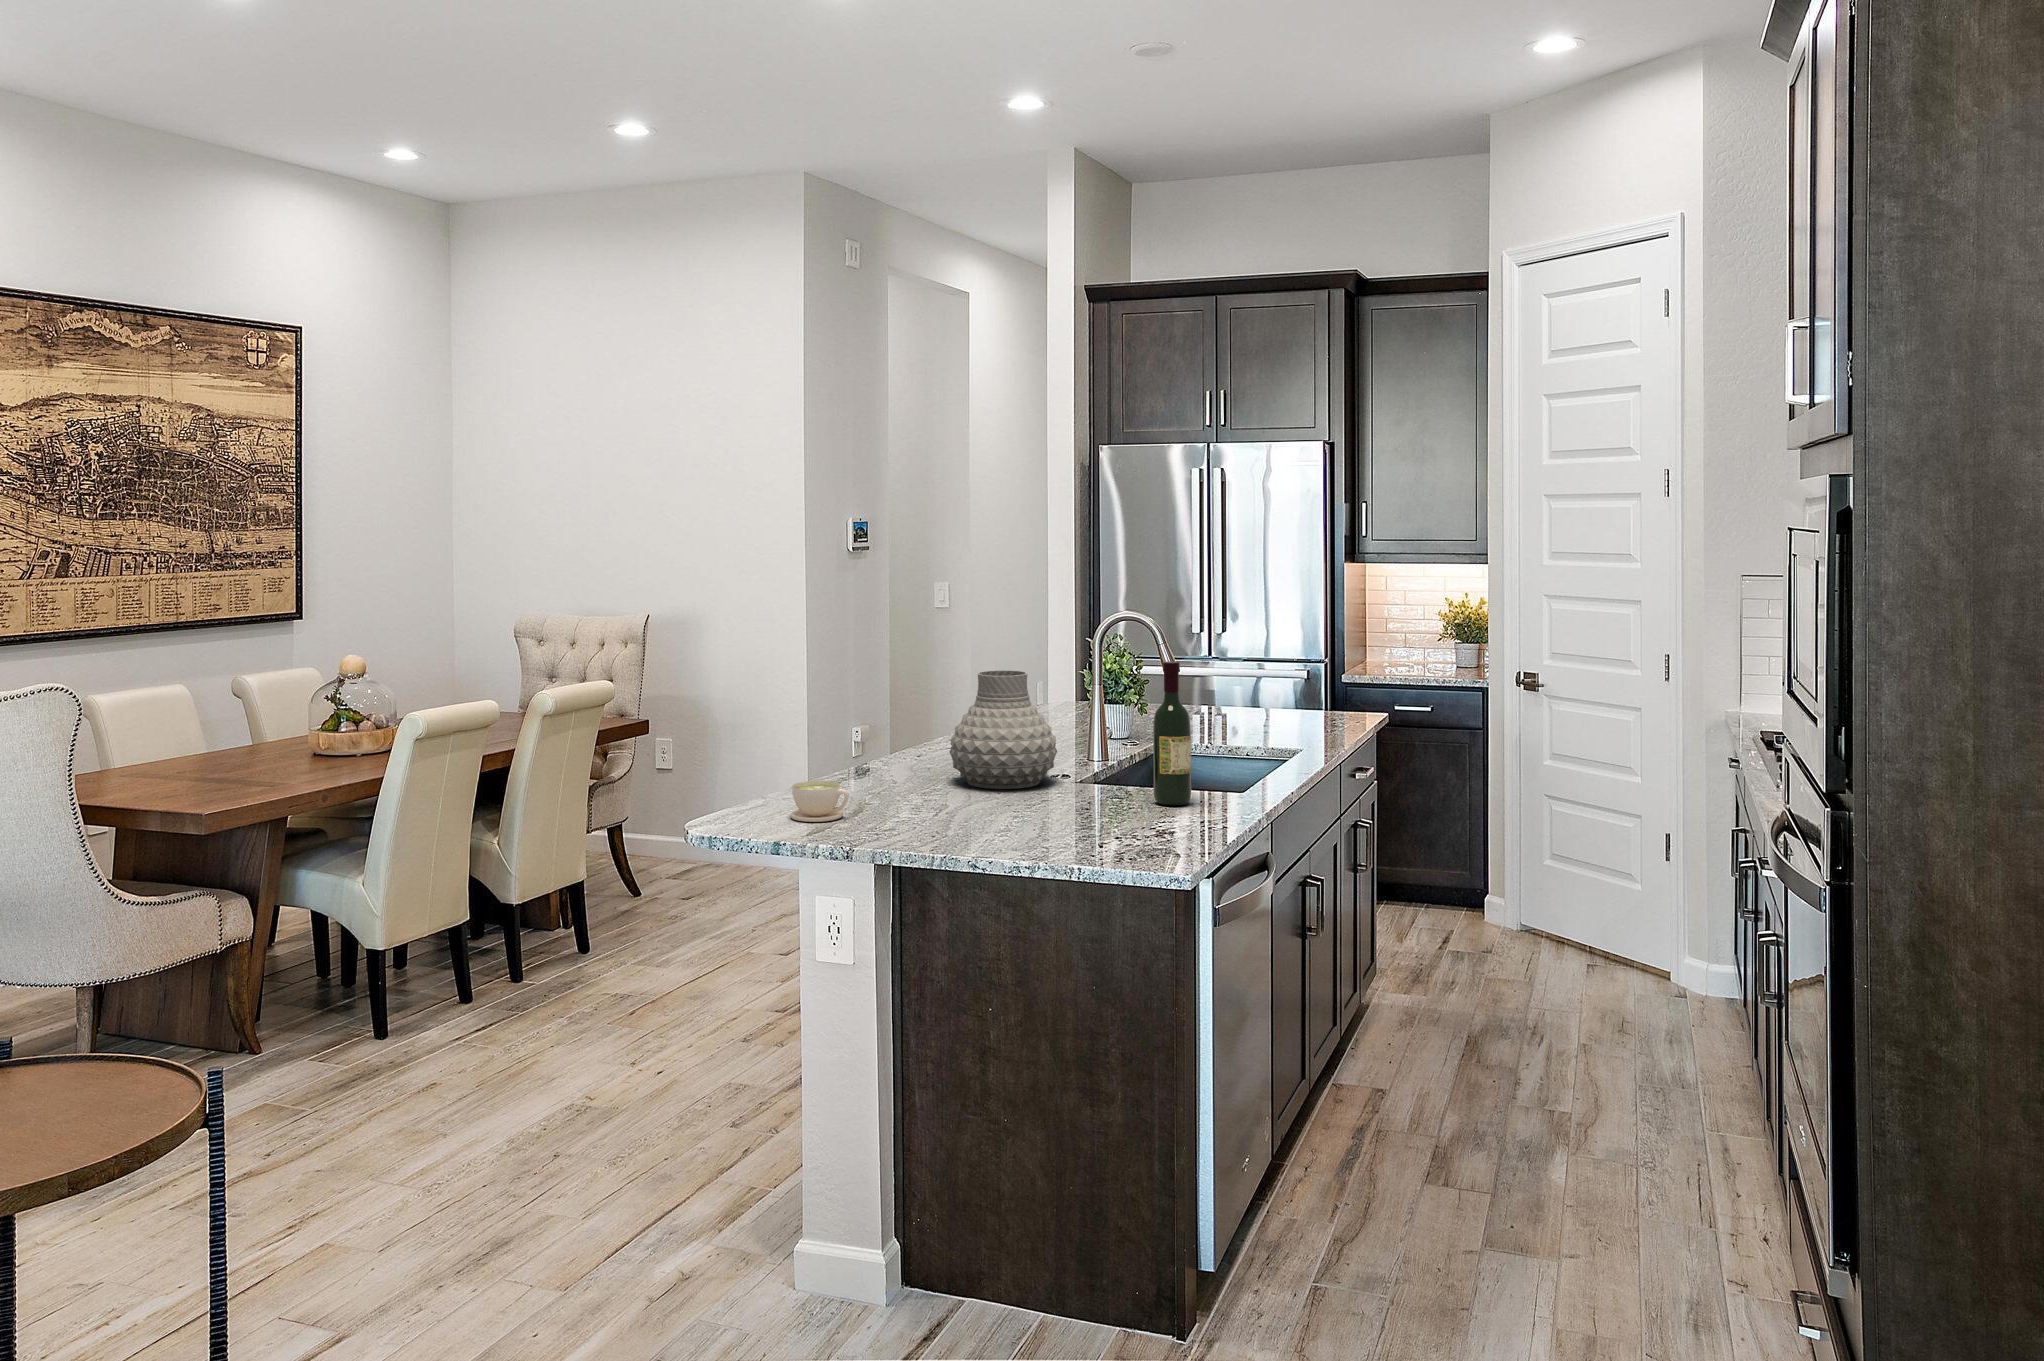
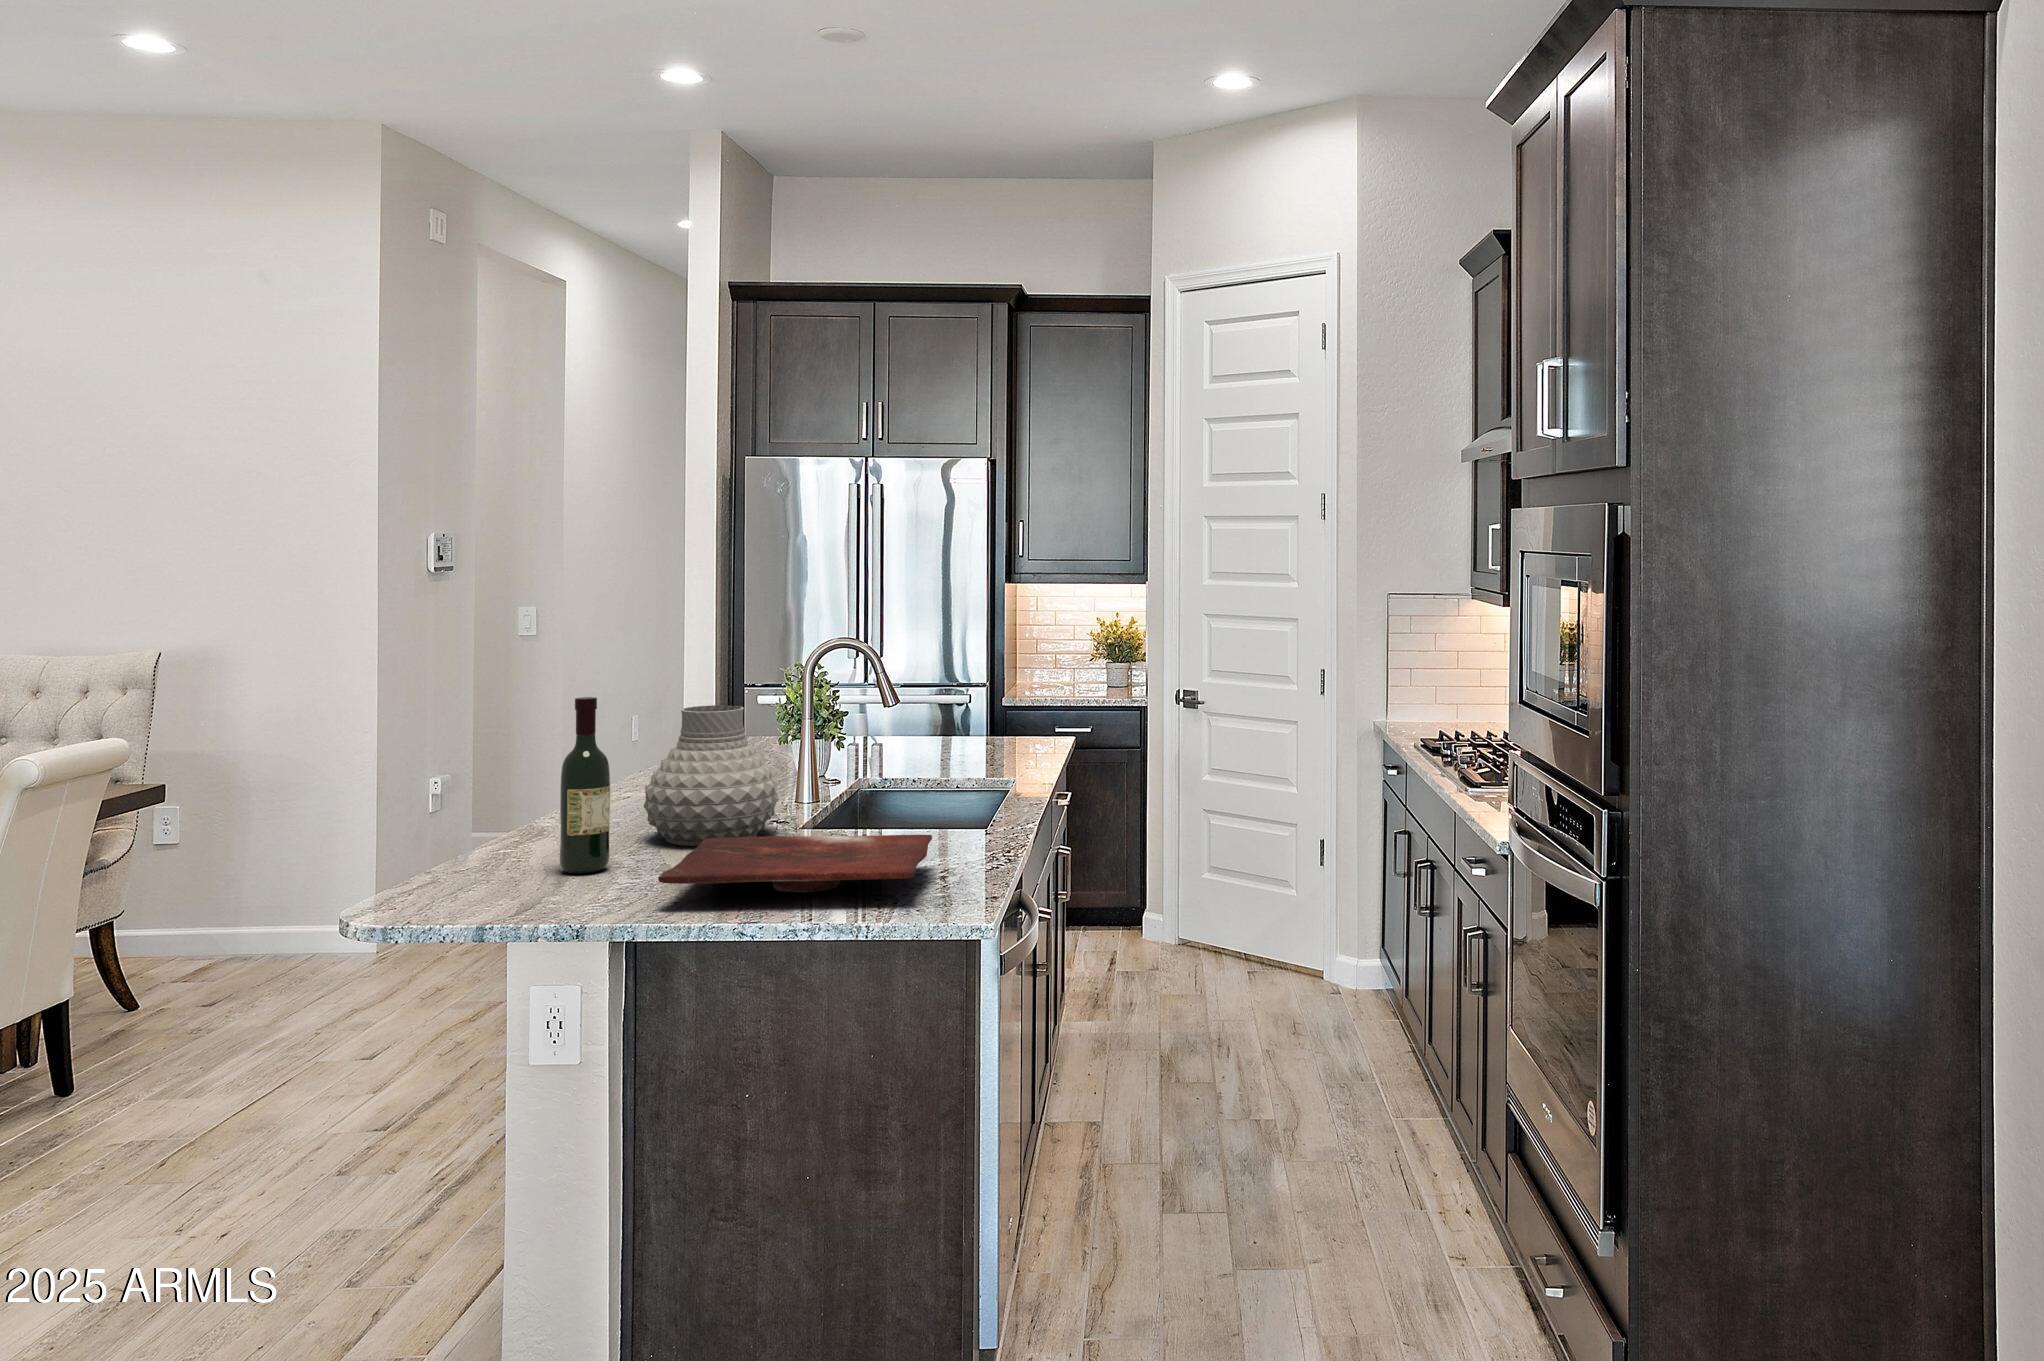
wine bottle: present [1153,661,1191,806] -> present [560,697,610,873]
coffee cup: present [791,781,849,822] -> none [452,853,536,907]
cutting board: none [927,783,1165,834] -> present [658,835,932,892]

